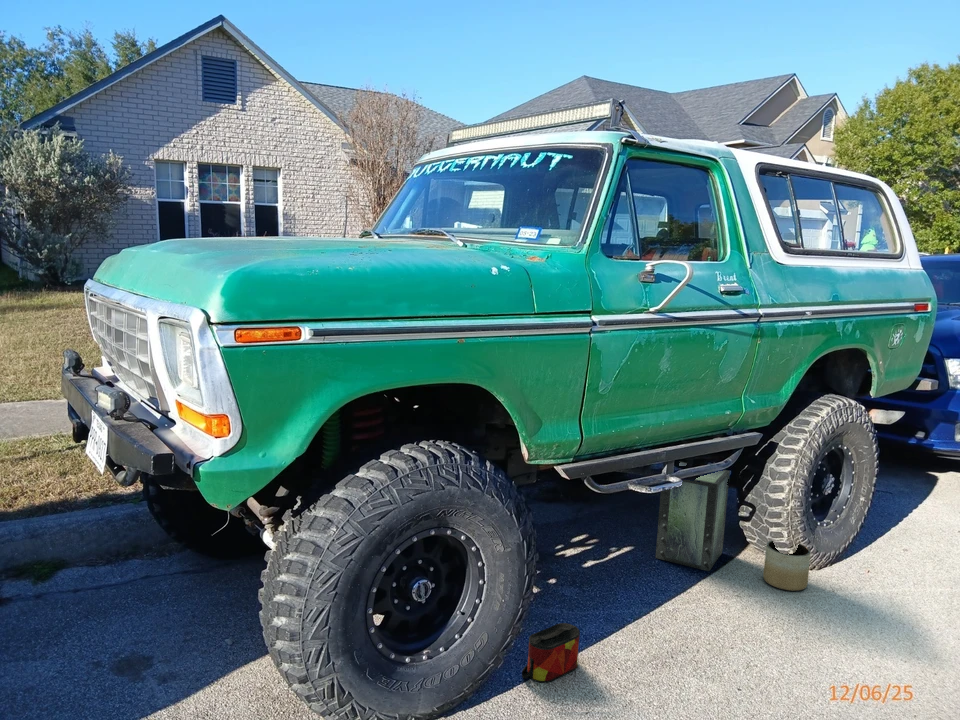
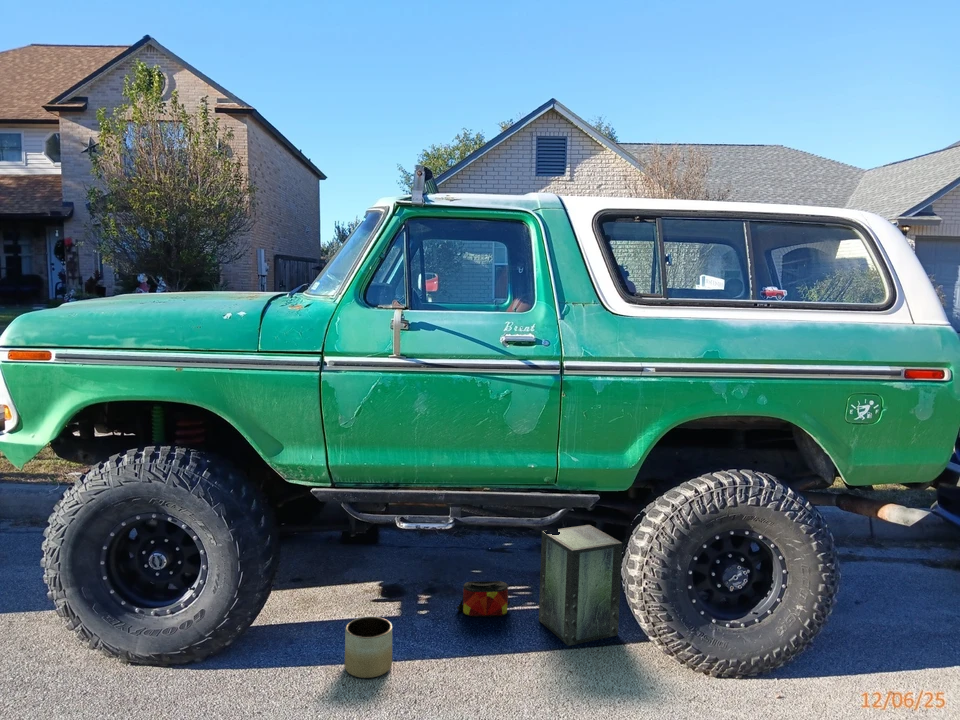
planter: present [763,541,811,591] -> present [345,617,392,678]
bag: present [522,623,580,683] -> present [457,581,510,617]

